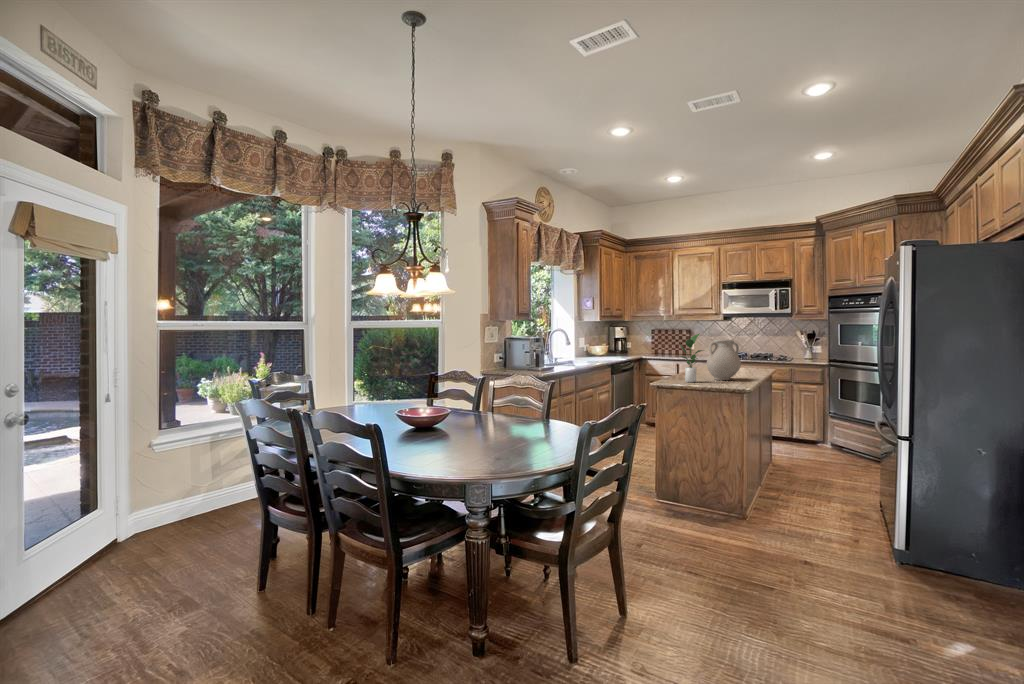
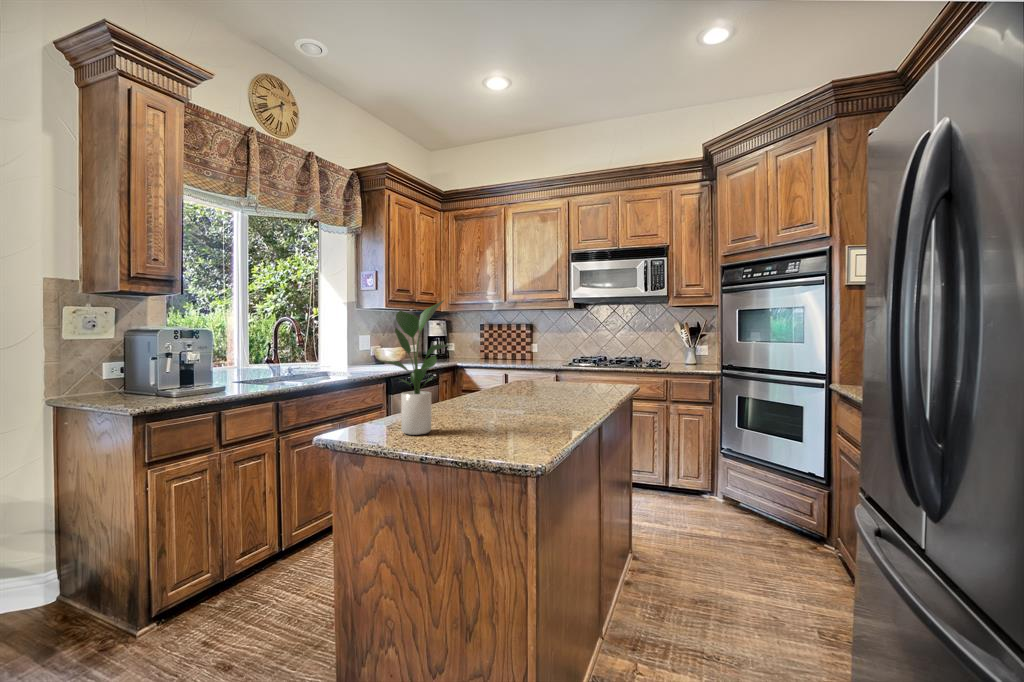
vase: present [707,340,741,380] -> none [478,319,558,421]

